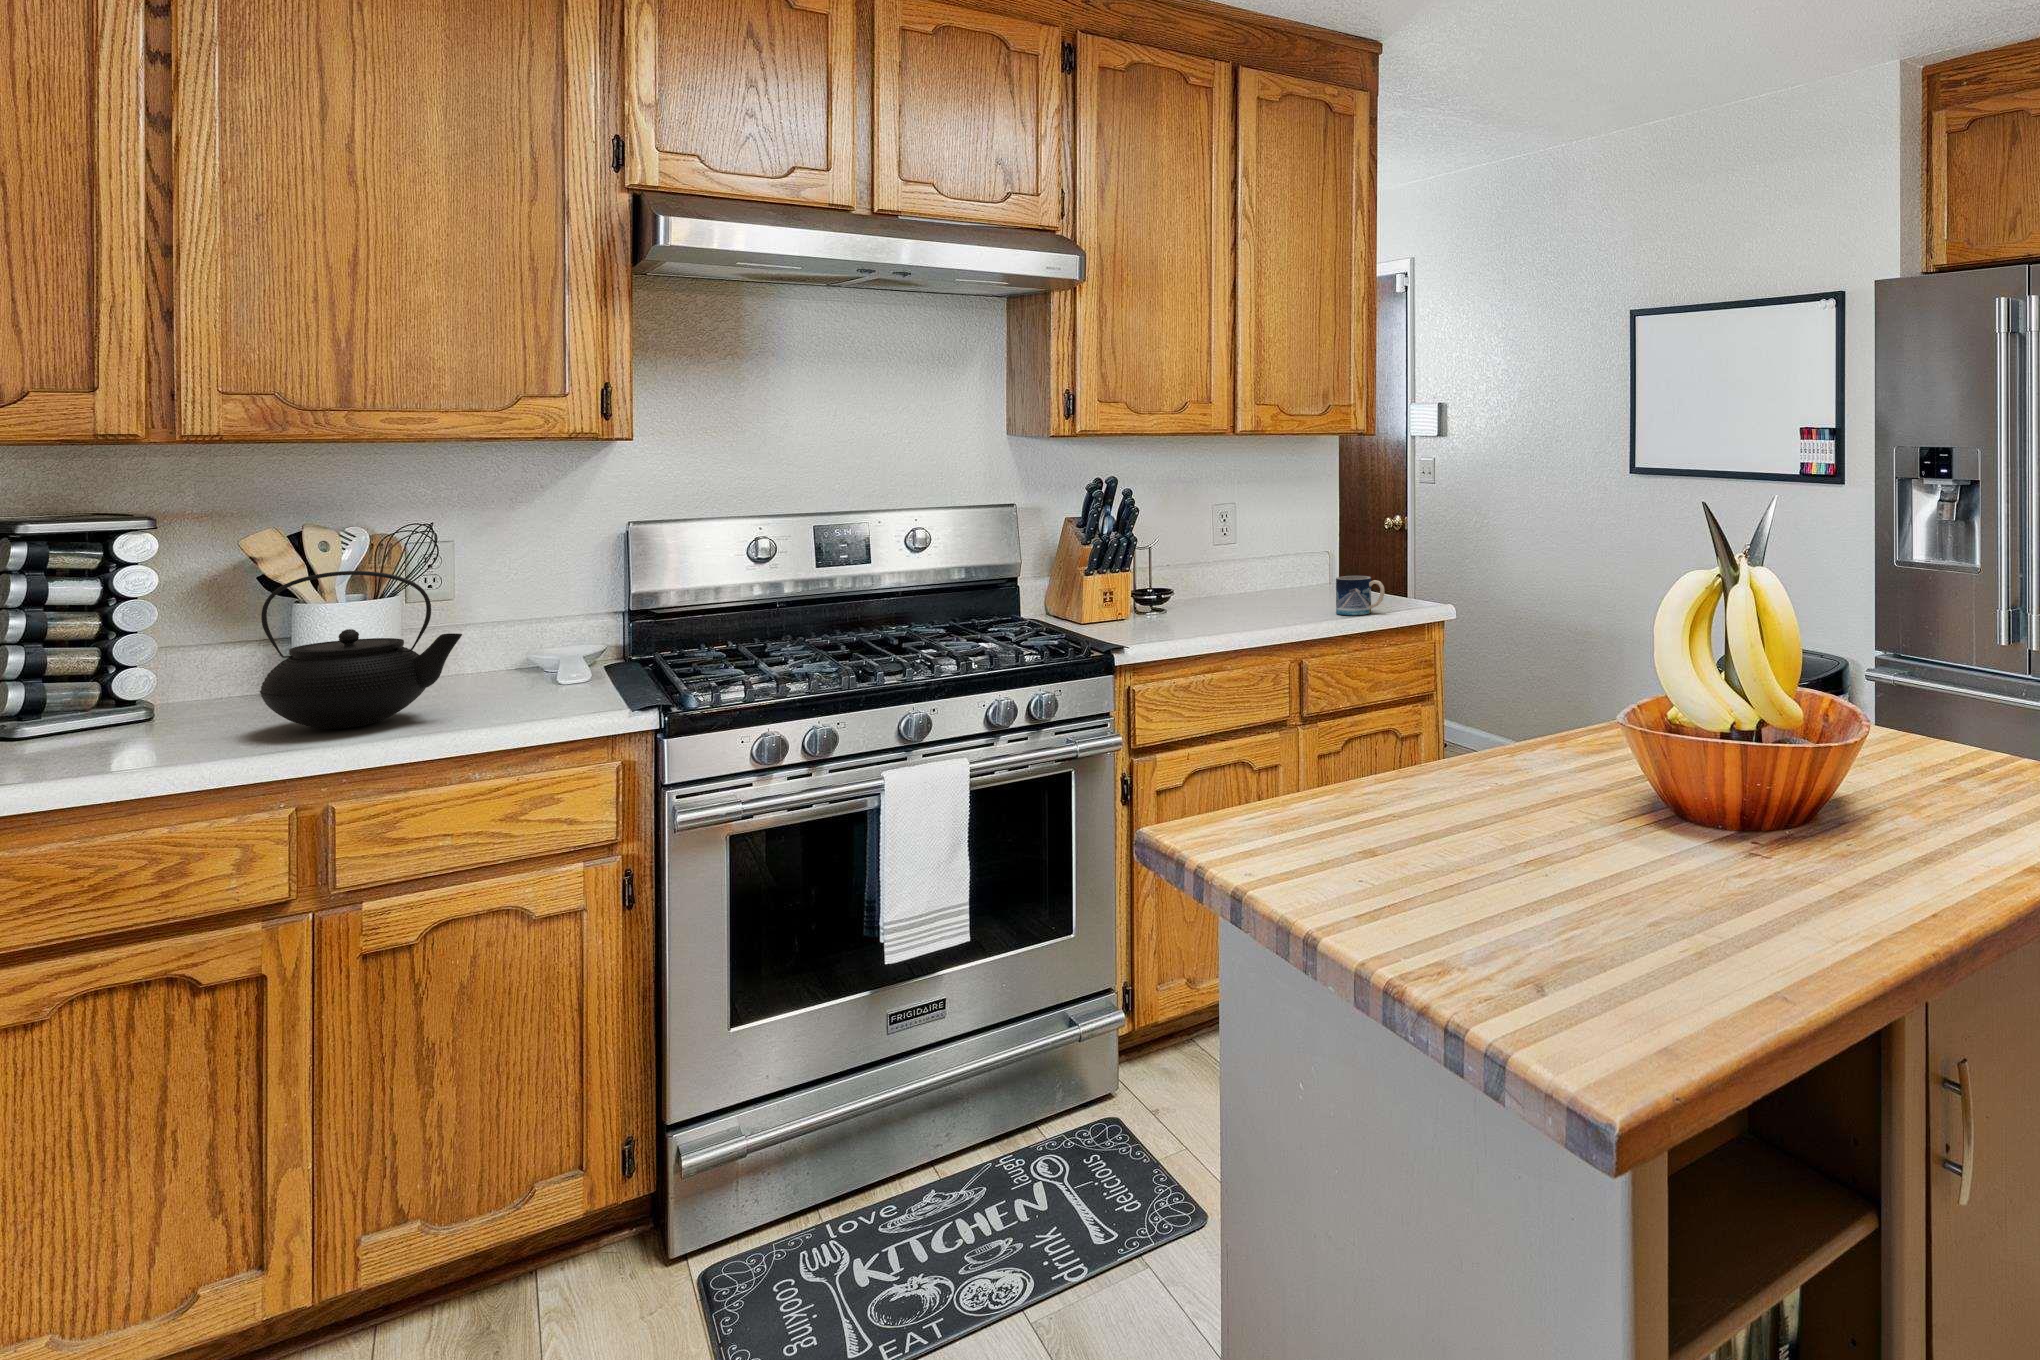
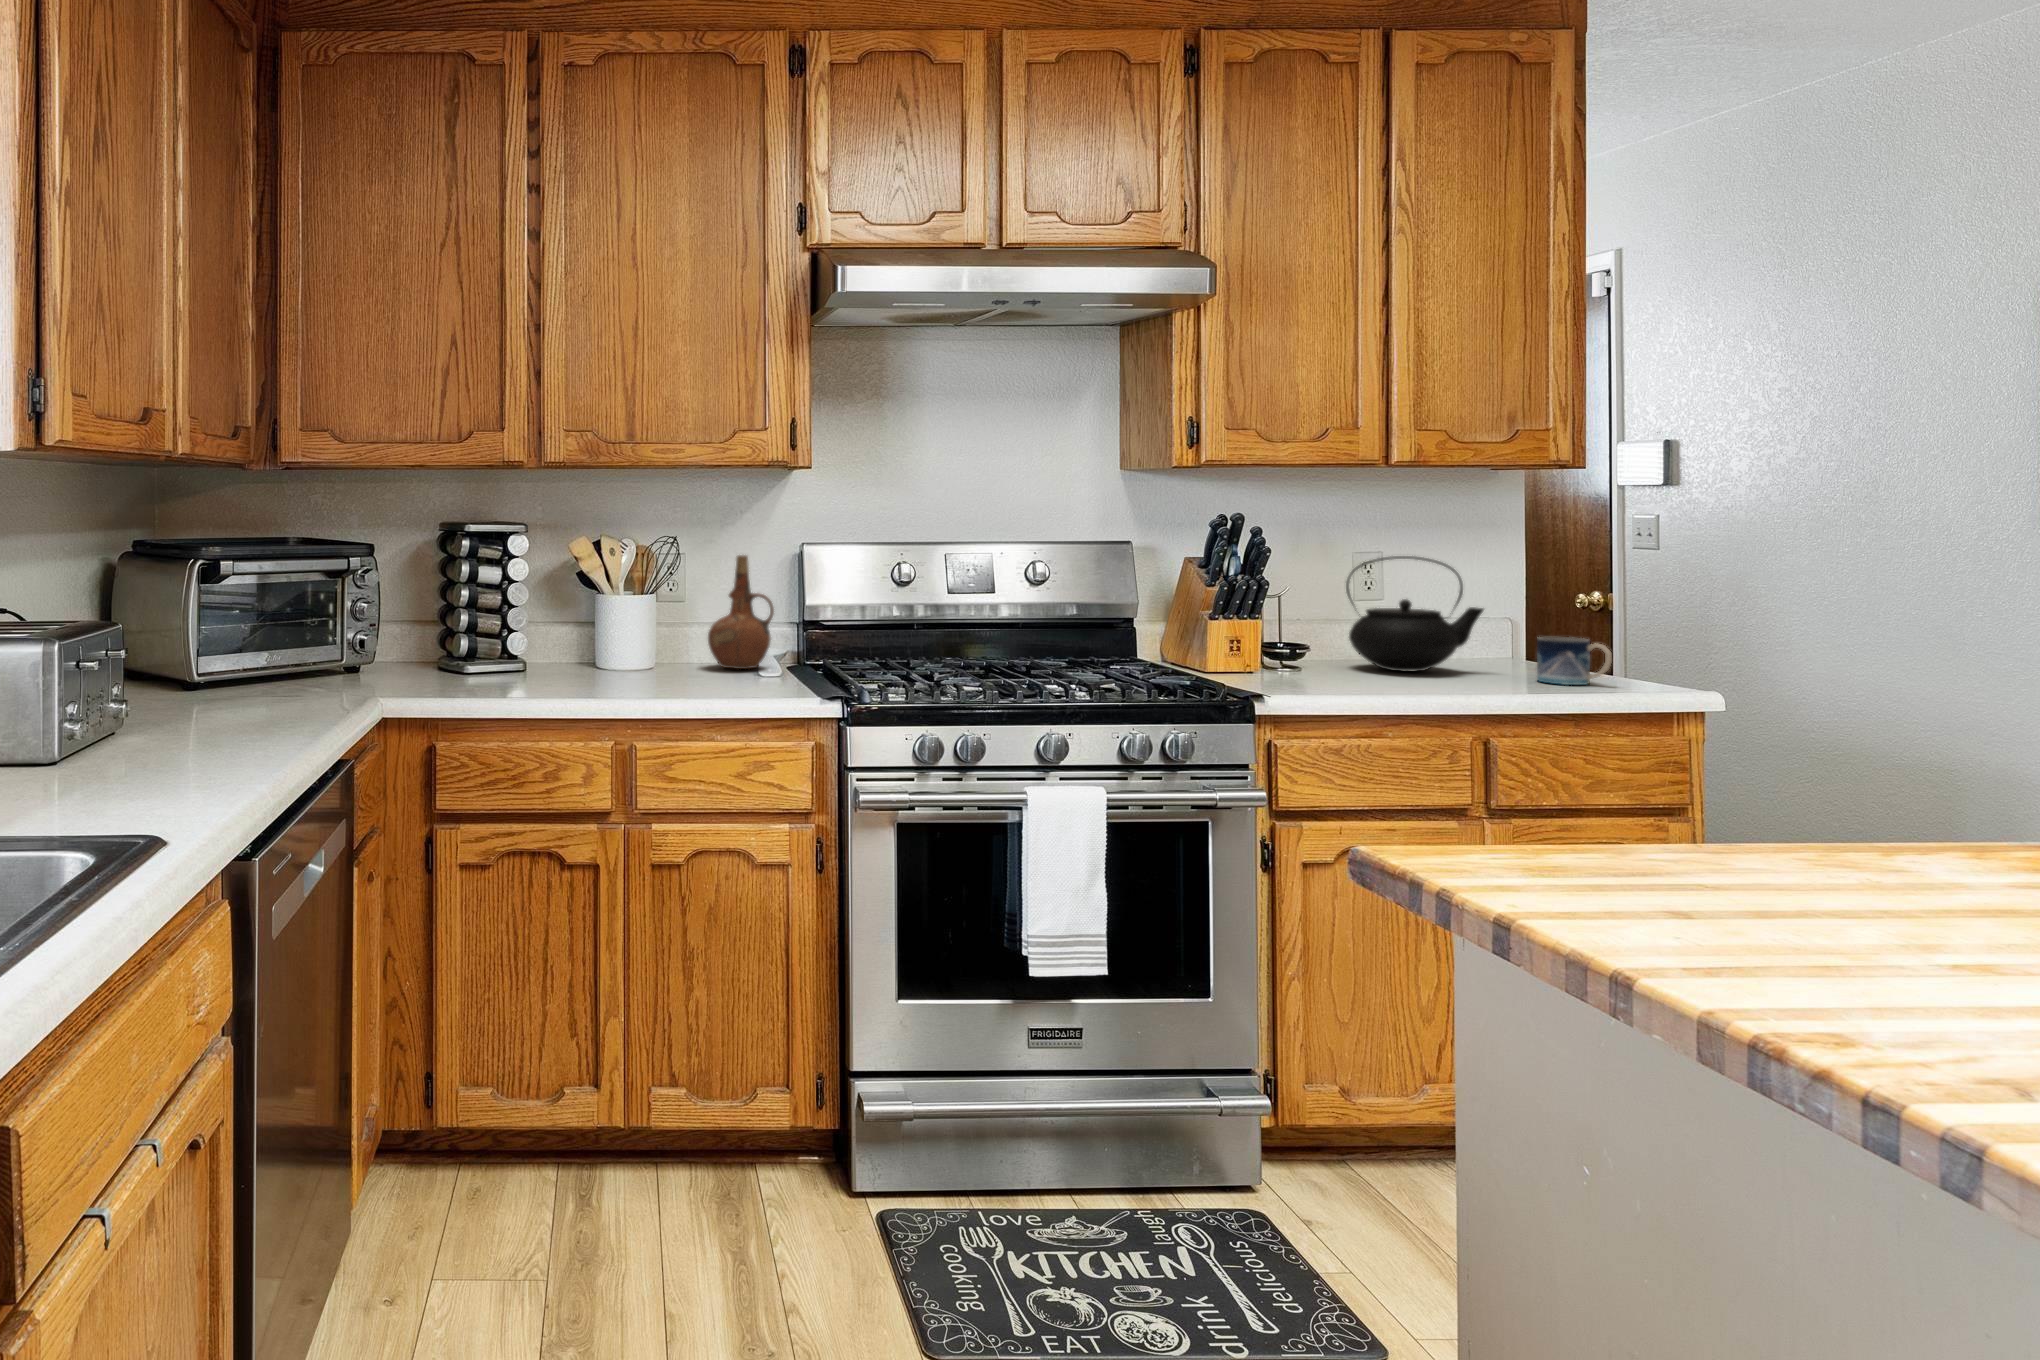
ceramic pitcher: none [476,540,576,680] -> present [708,555,774,669]
teapot: present [260,571,462,729] -> present [1346,556,1484,672]

